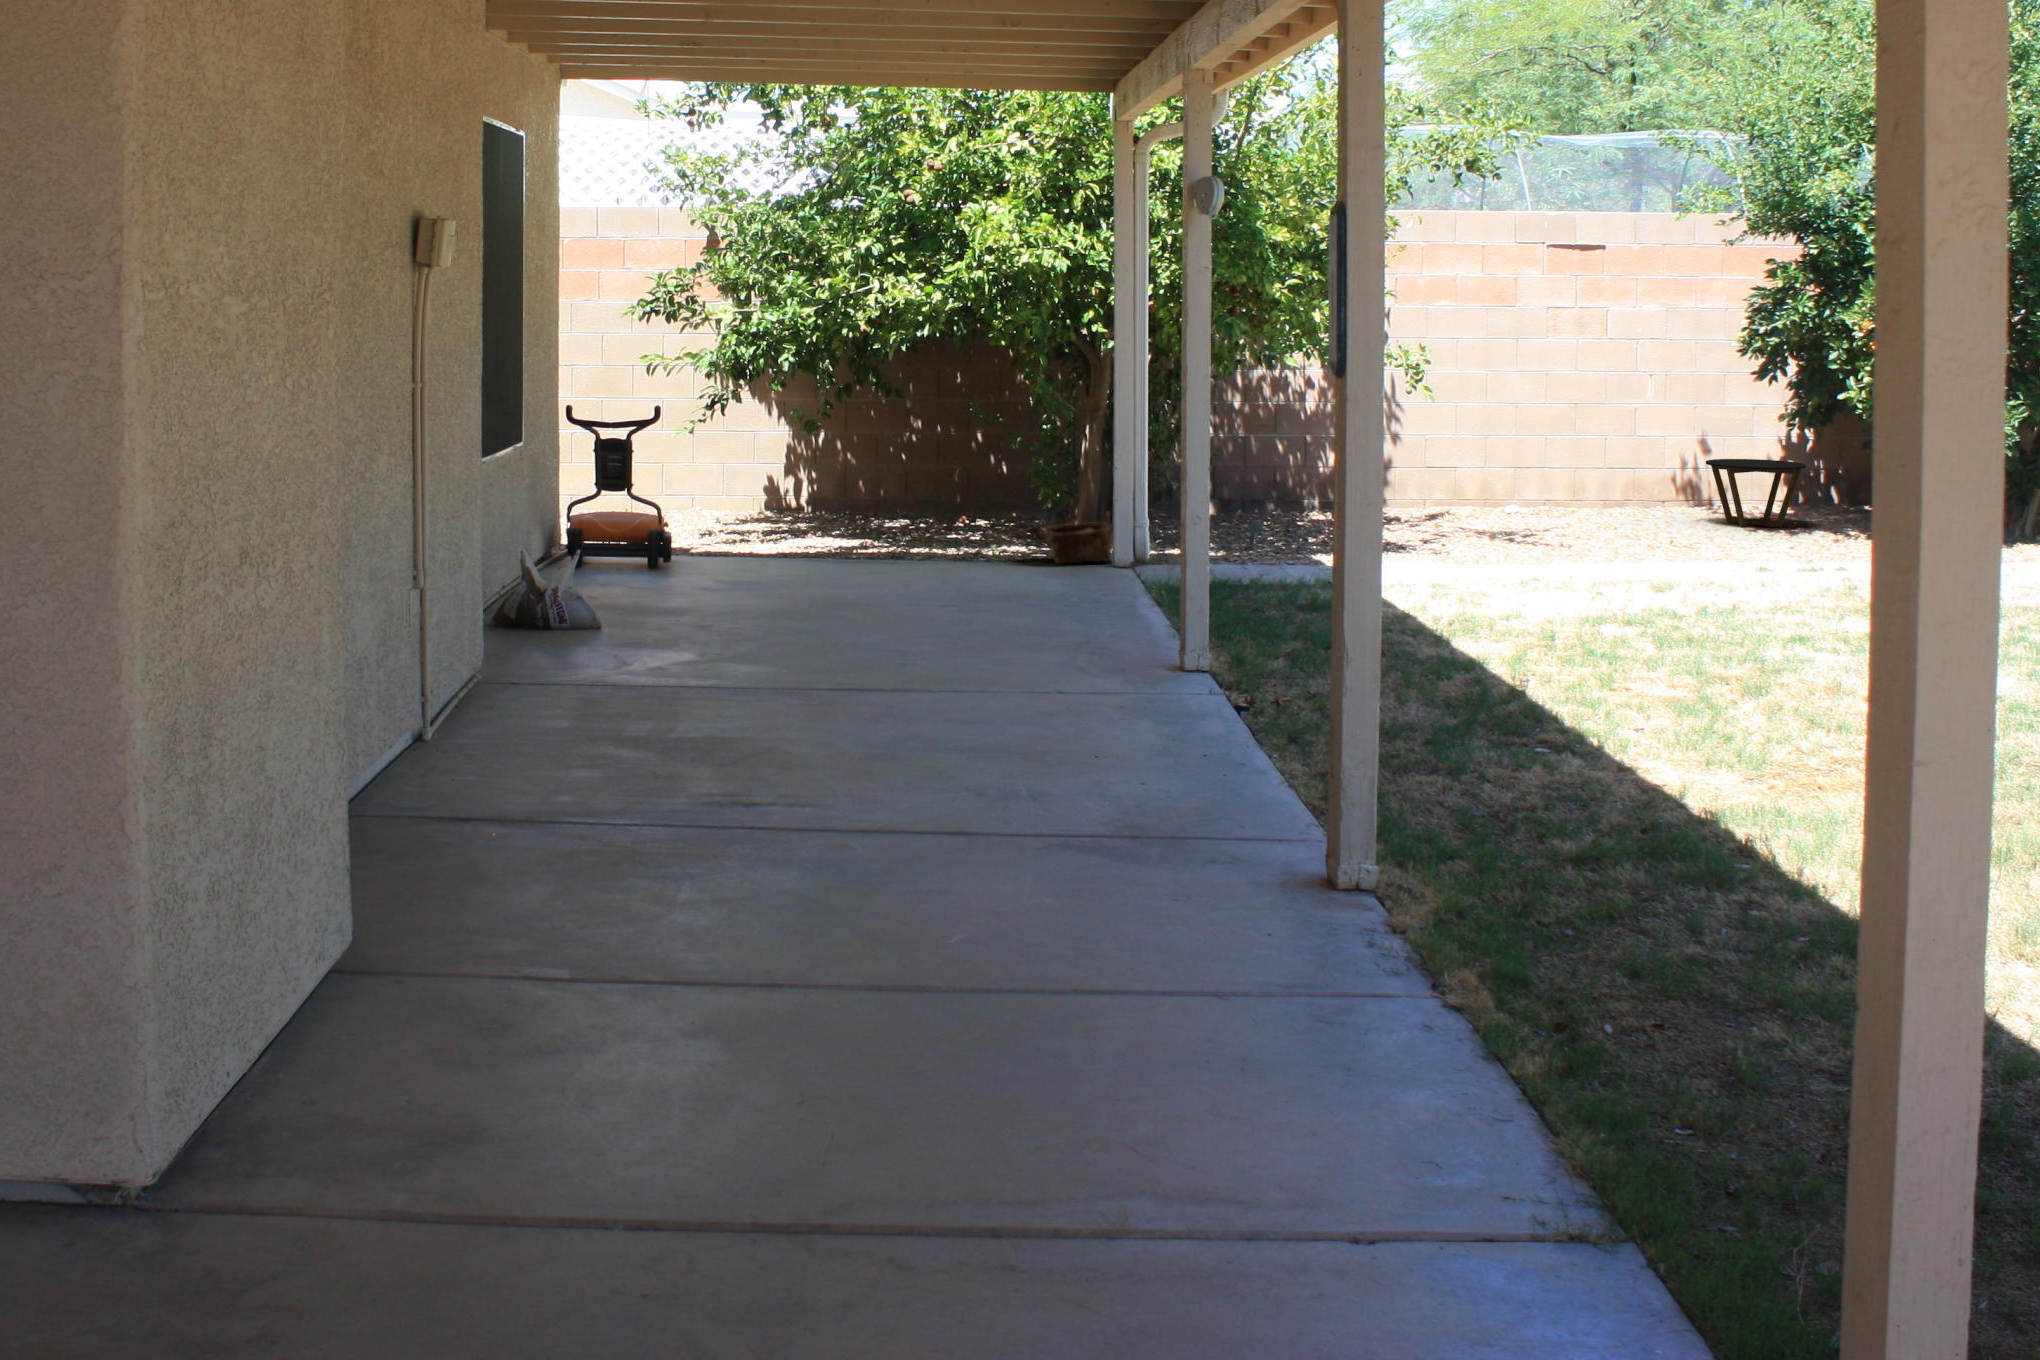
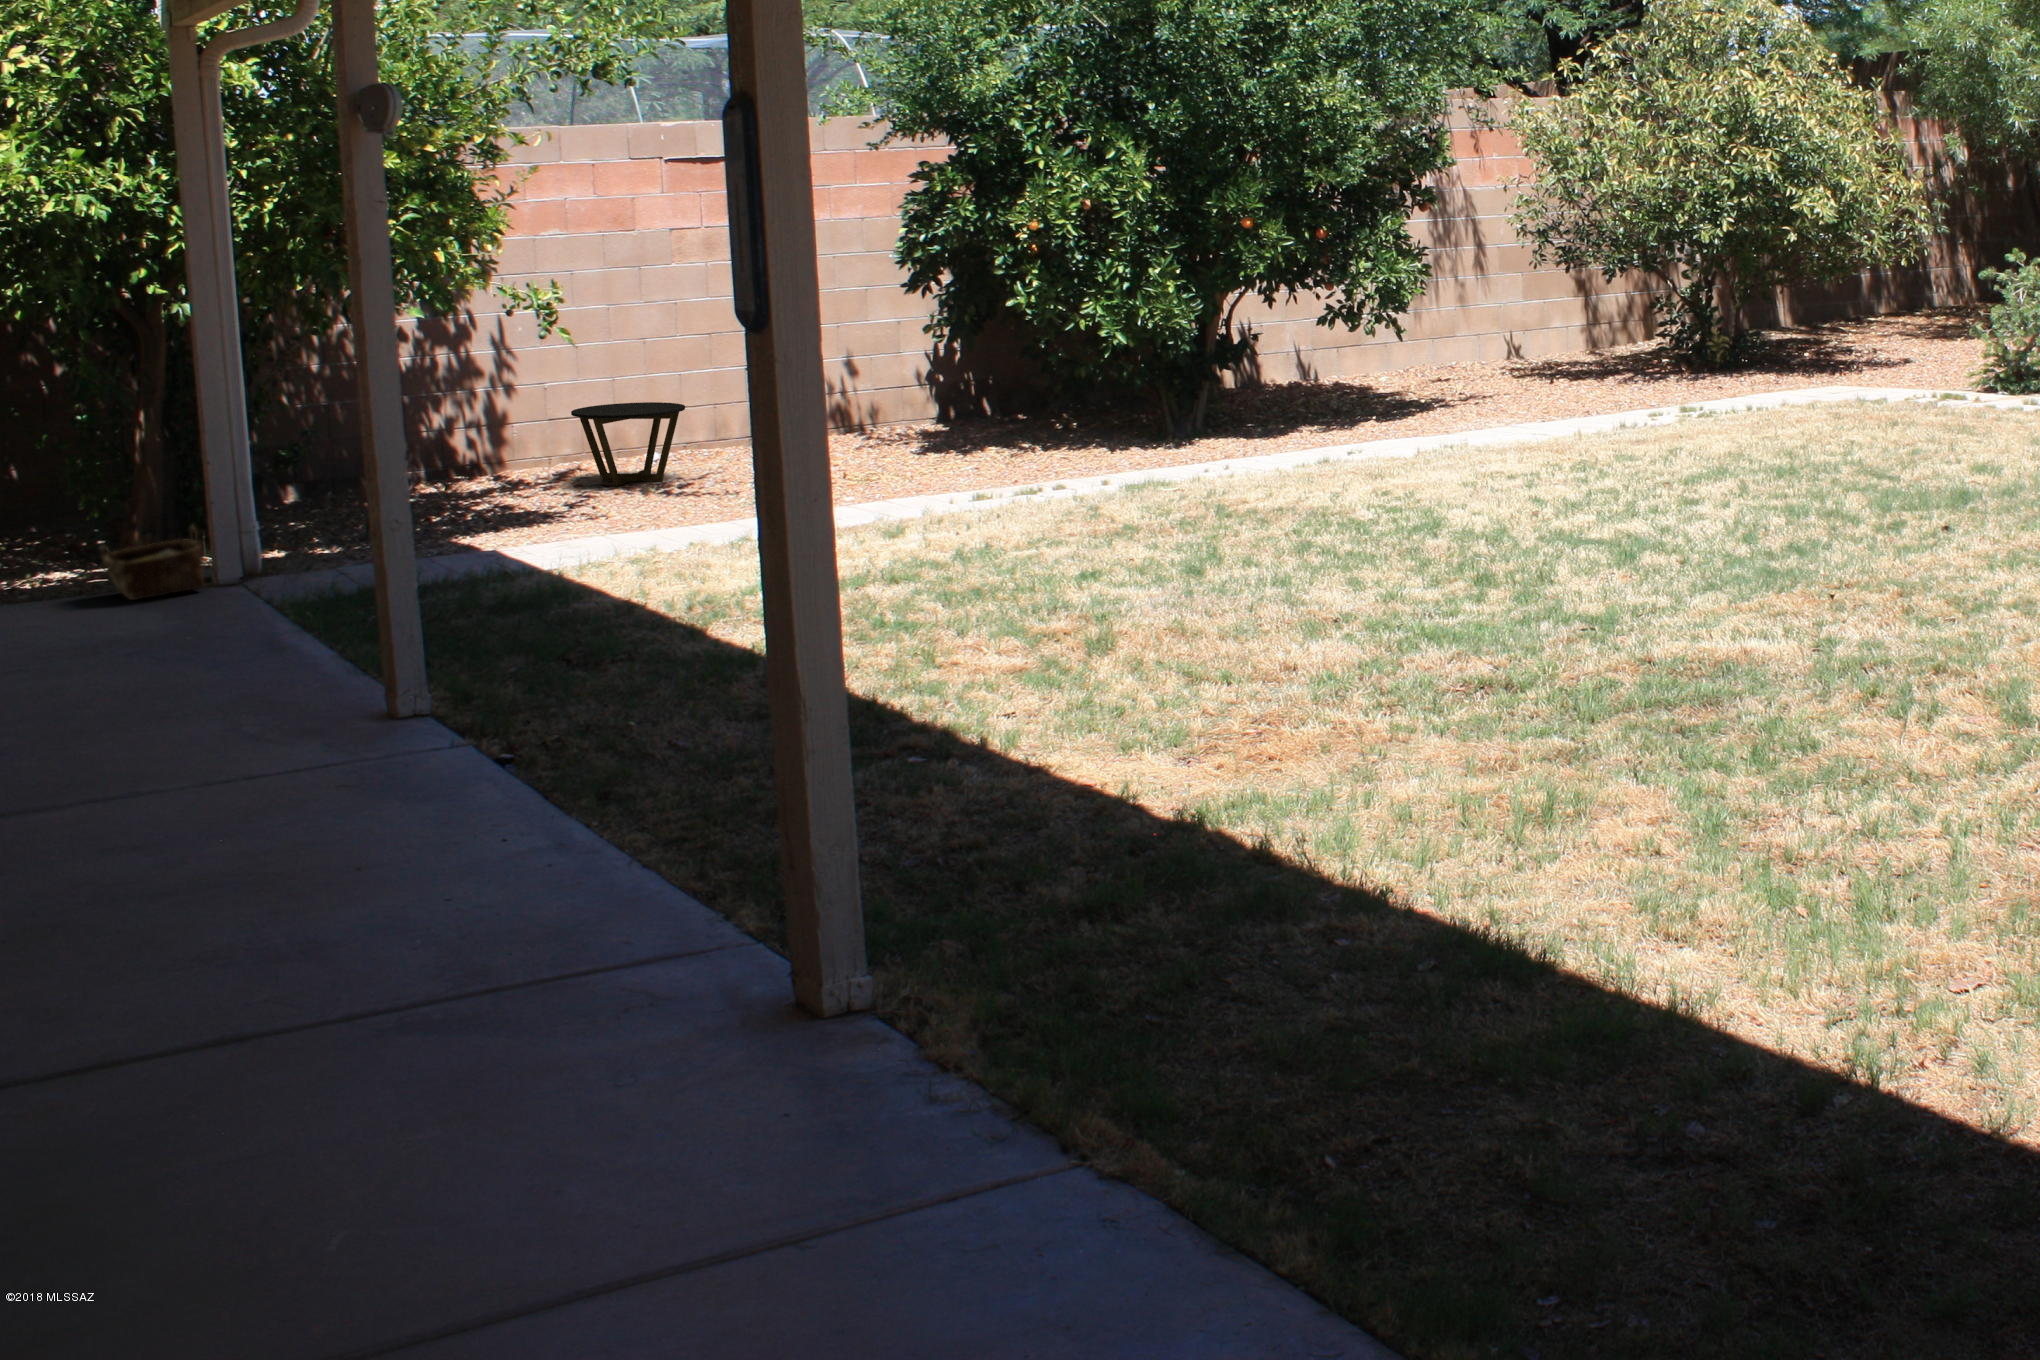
side table: present [1706,459,1806,527] -> present [571,402,685,486]

